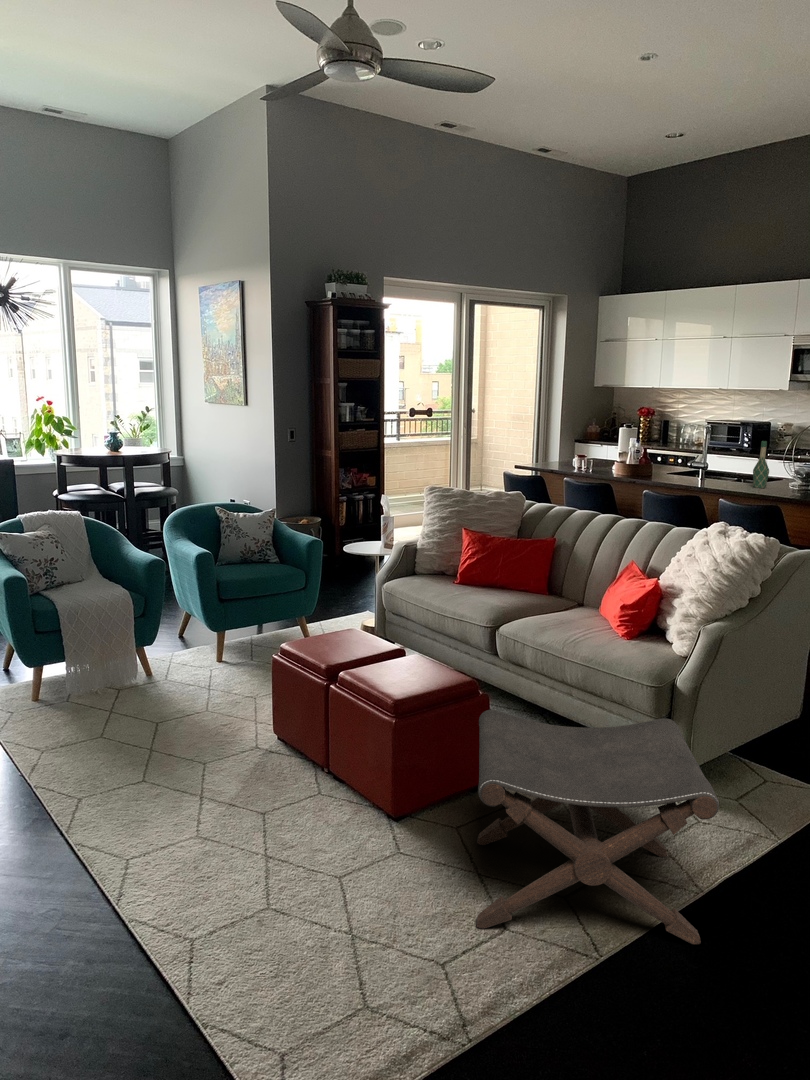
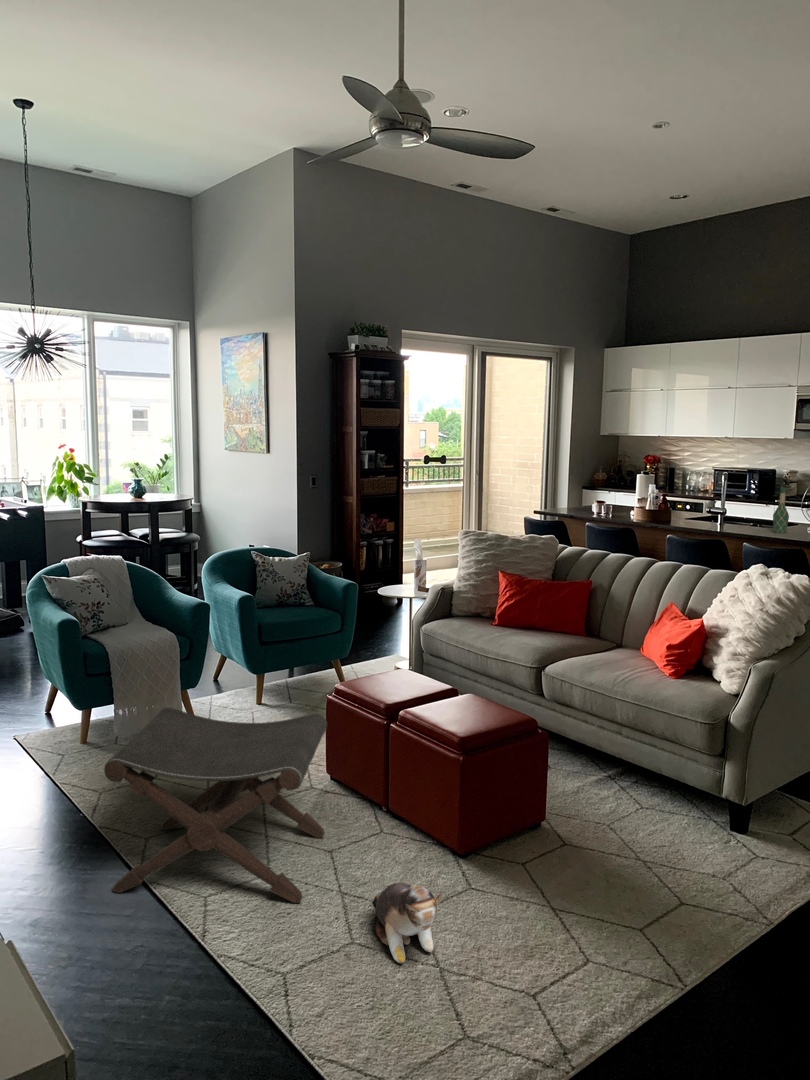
footstool: present [477,710,719,944] -> present [104,708,327,903]
plush toy: none [293,848,352,930] -> present [374,883,442,963]

